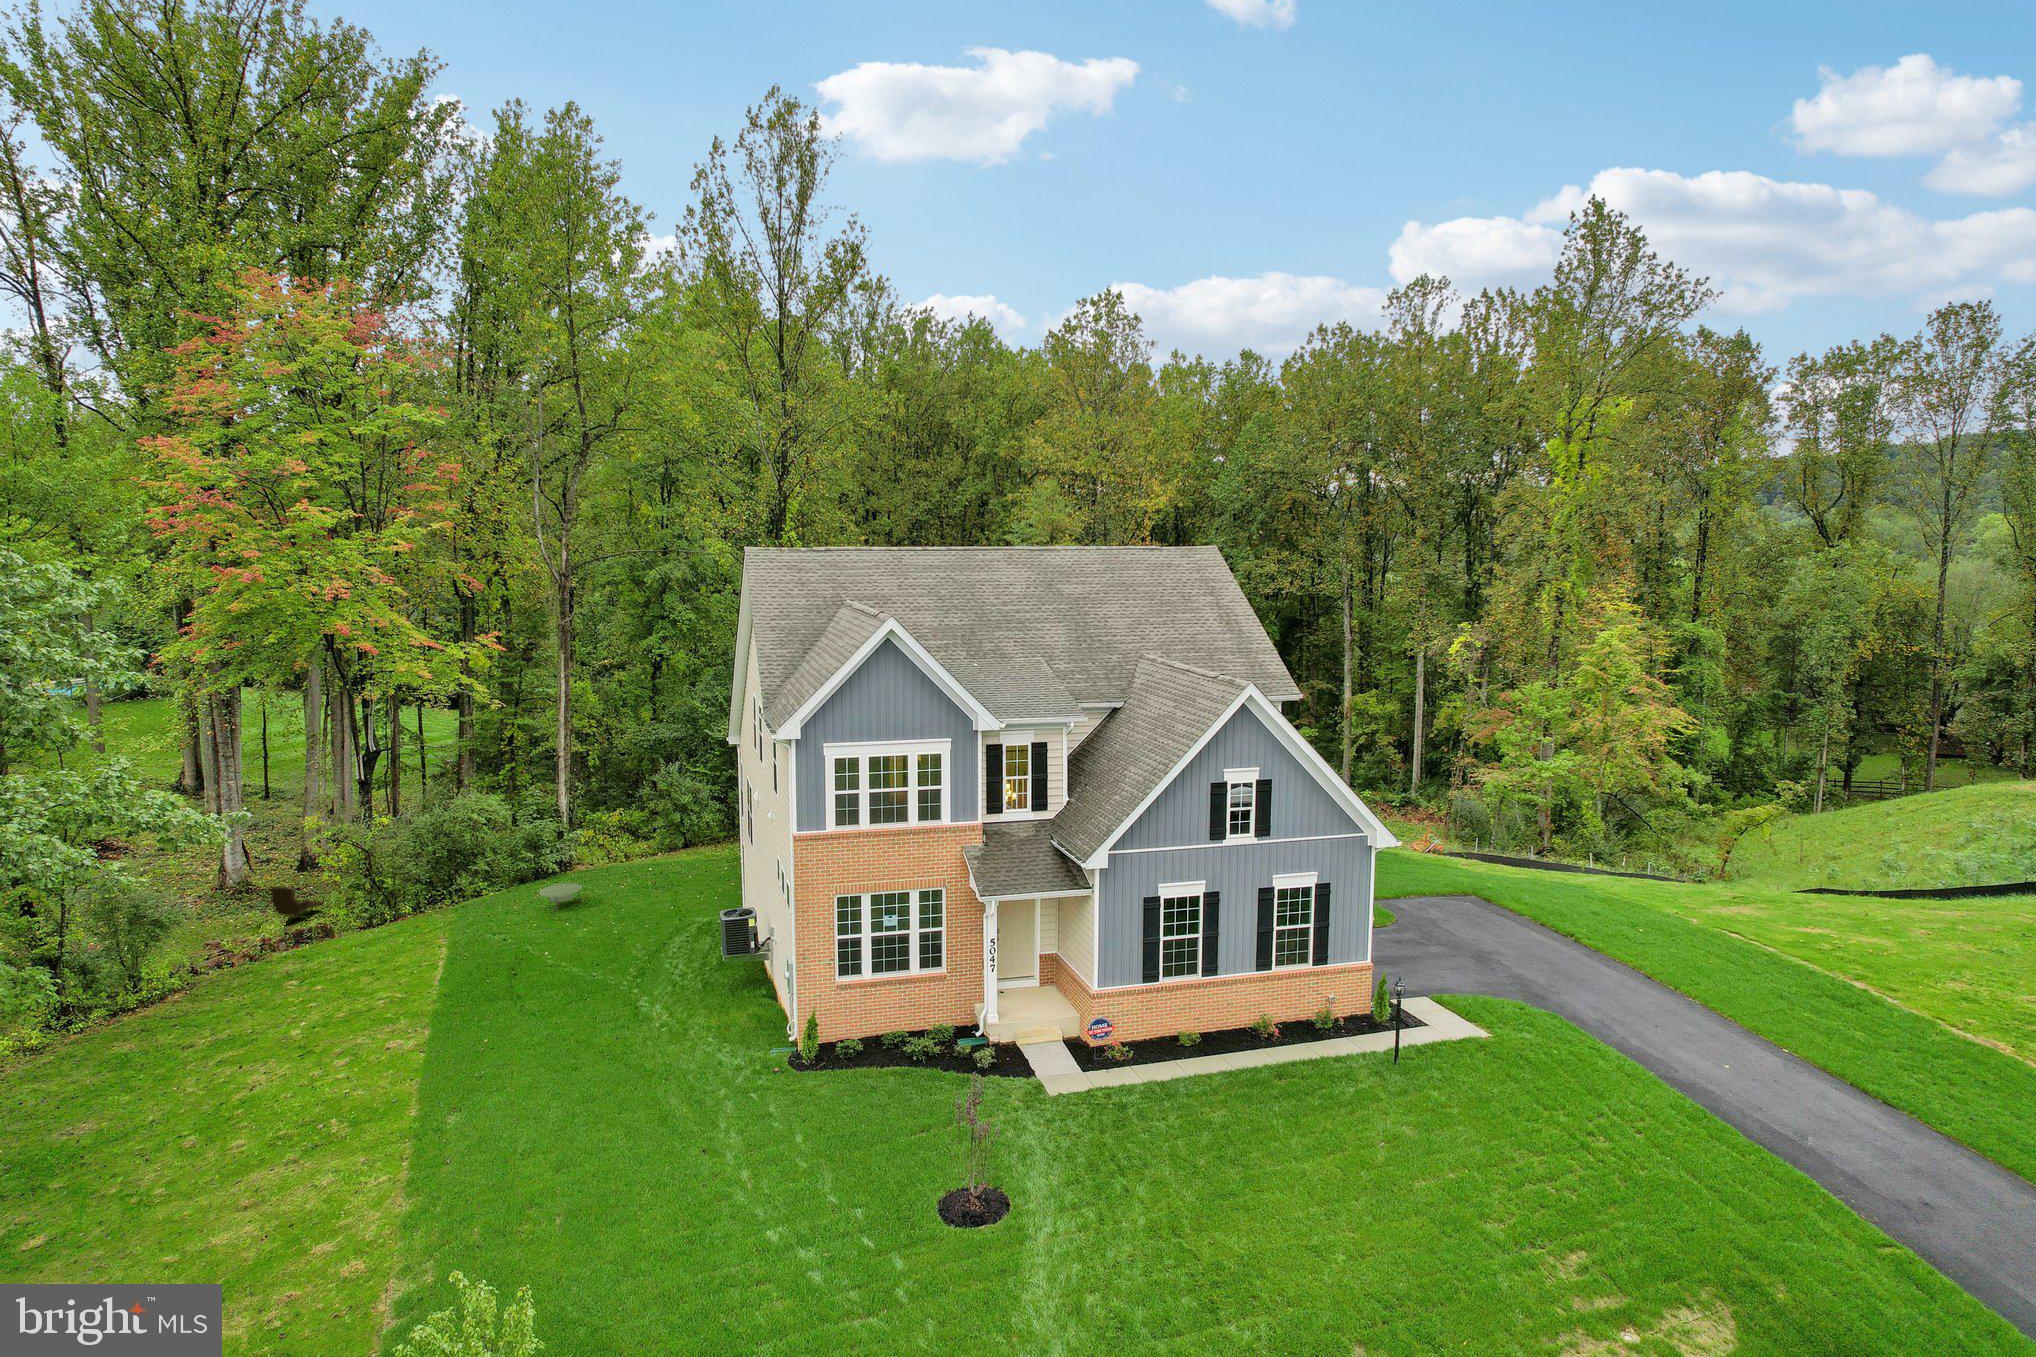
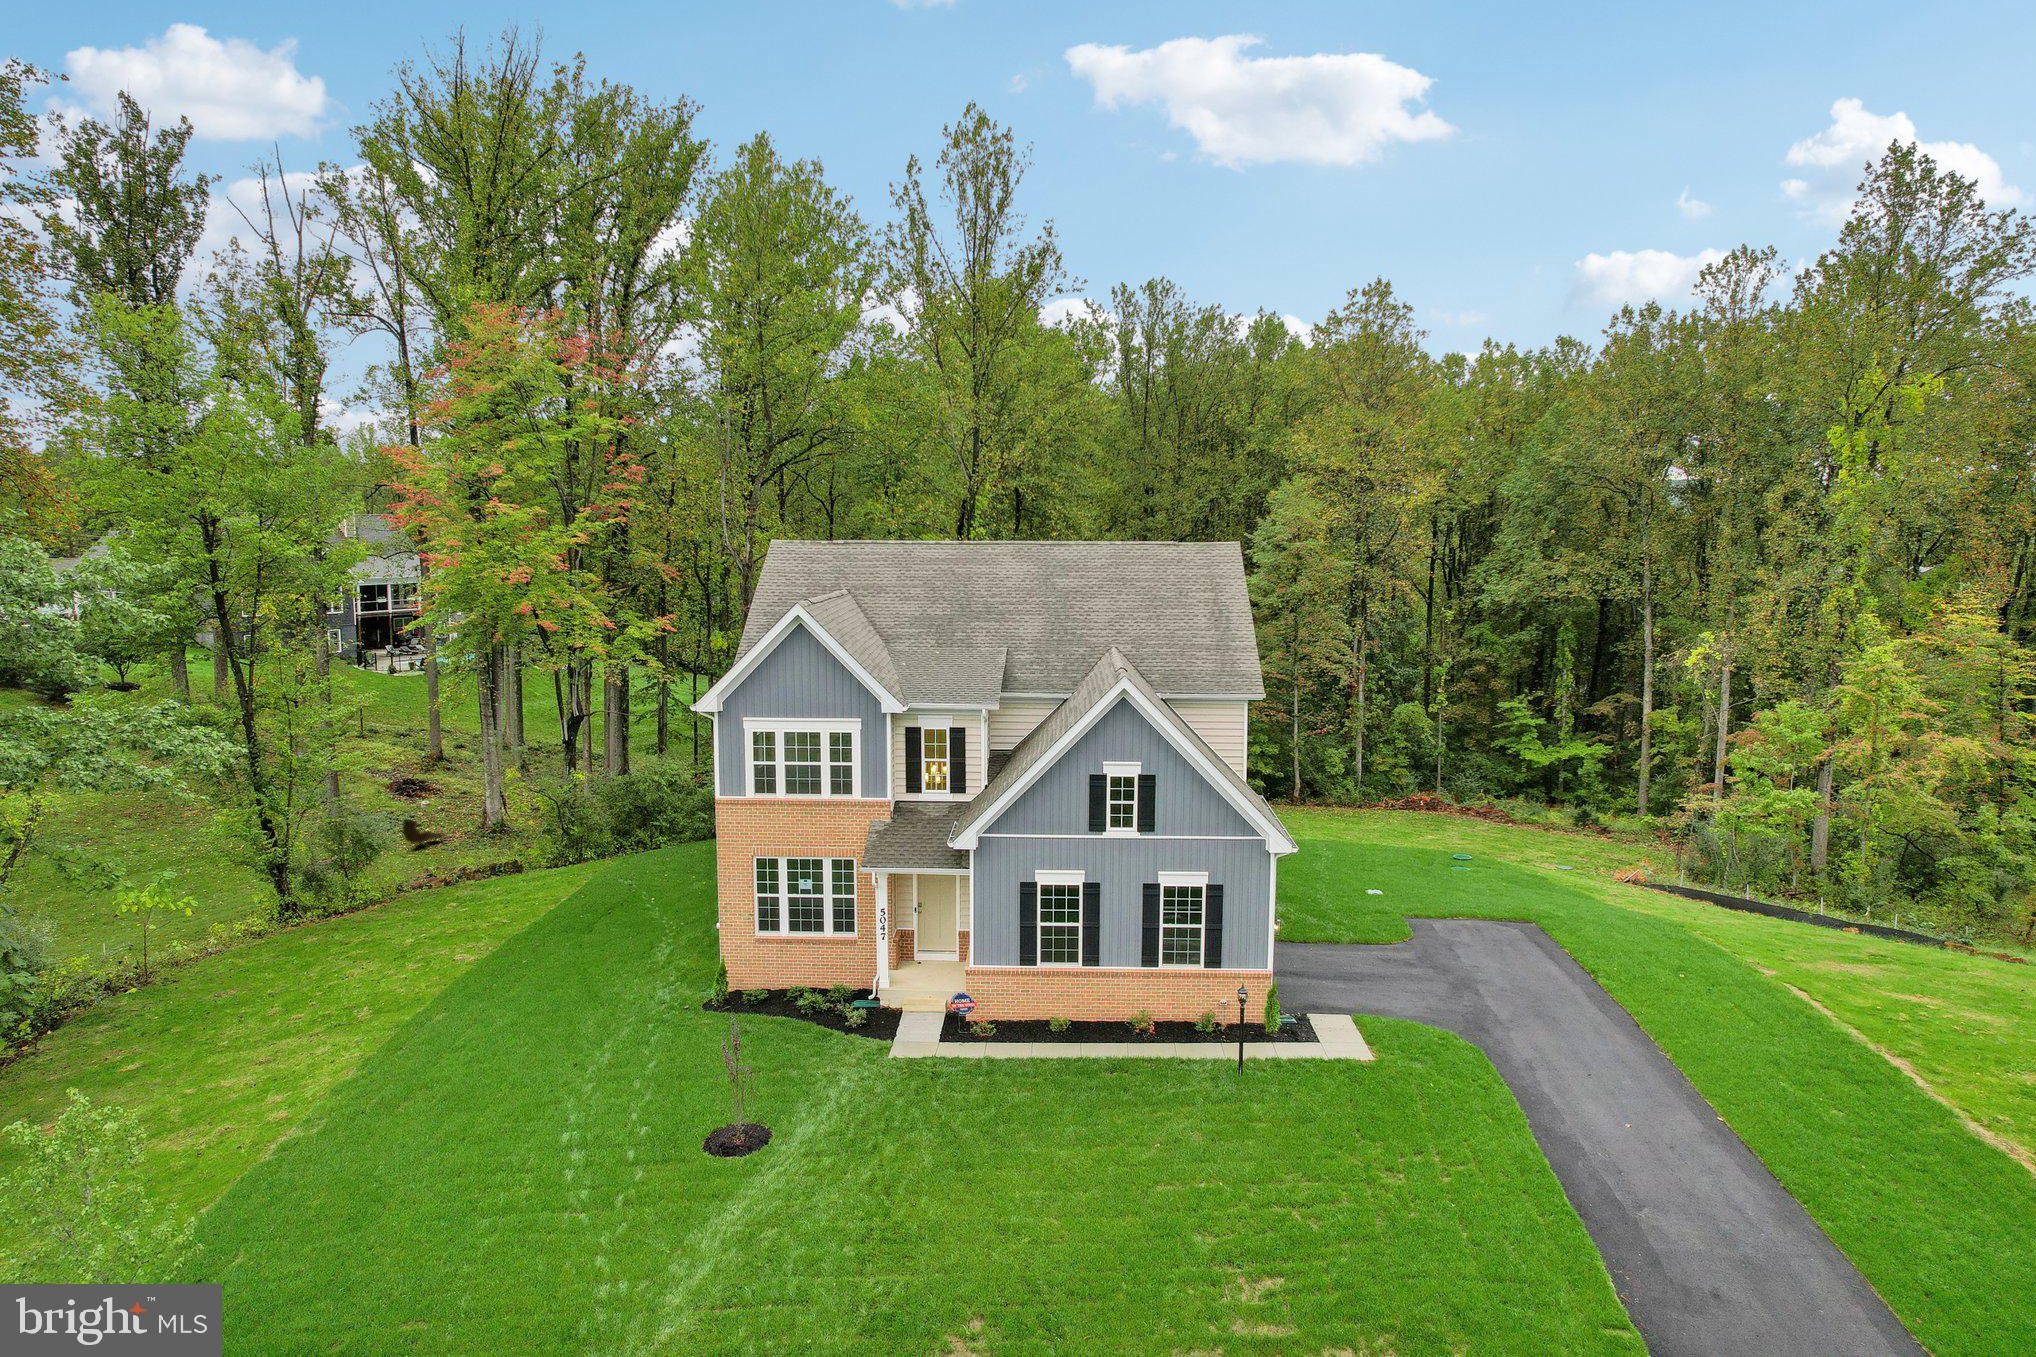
round table: present [539,883,582,911] -> none [600,834,638,857]

